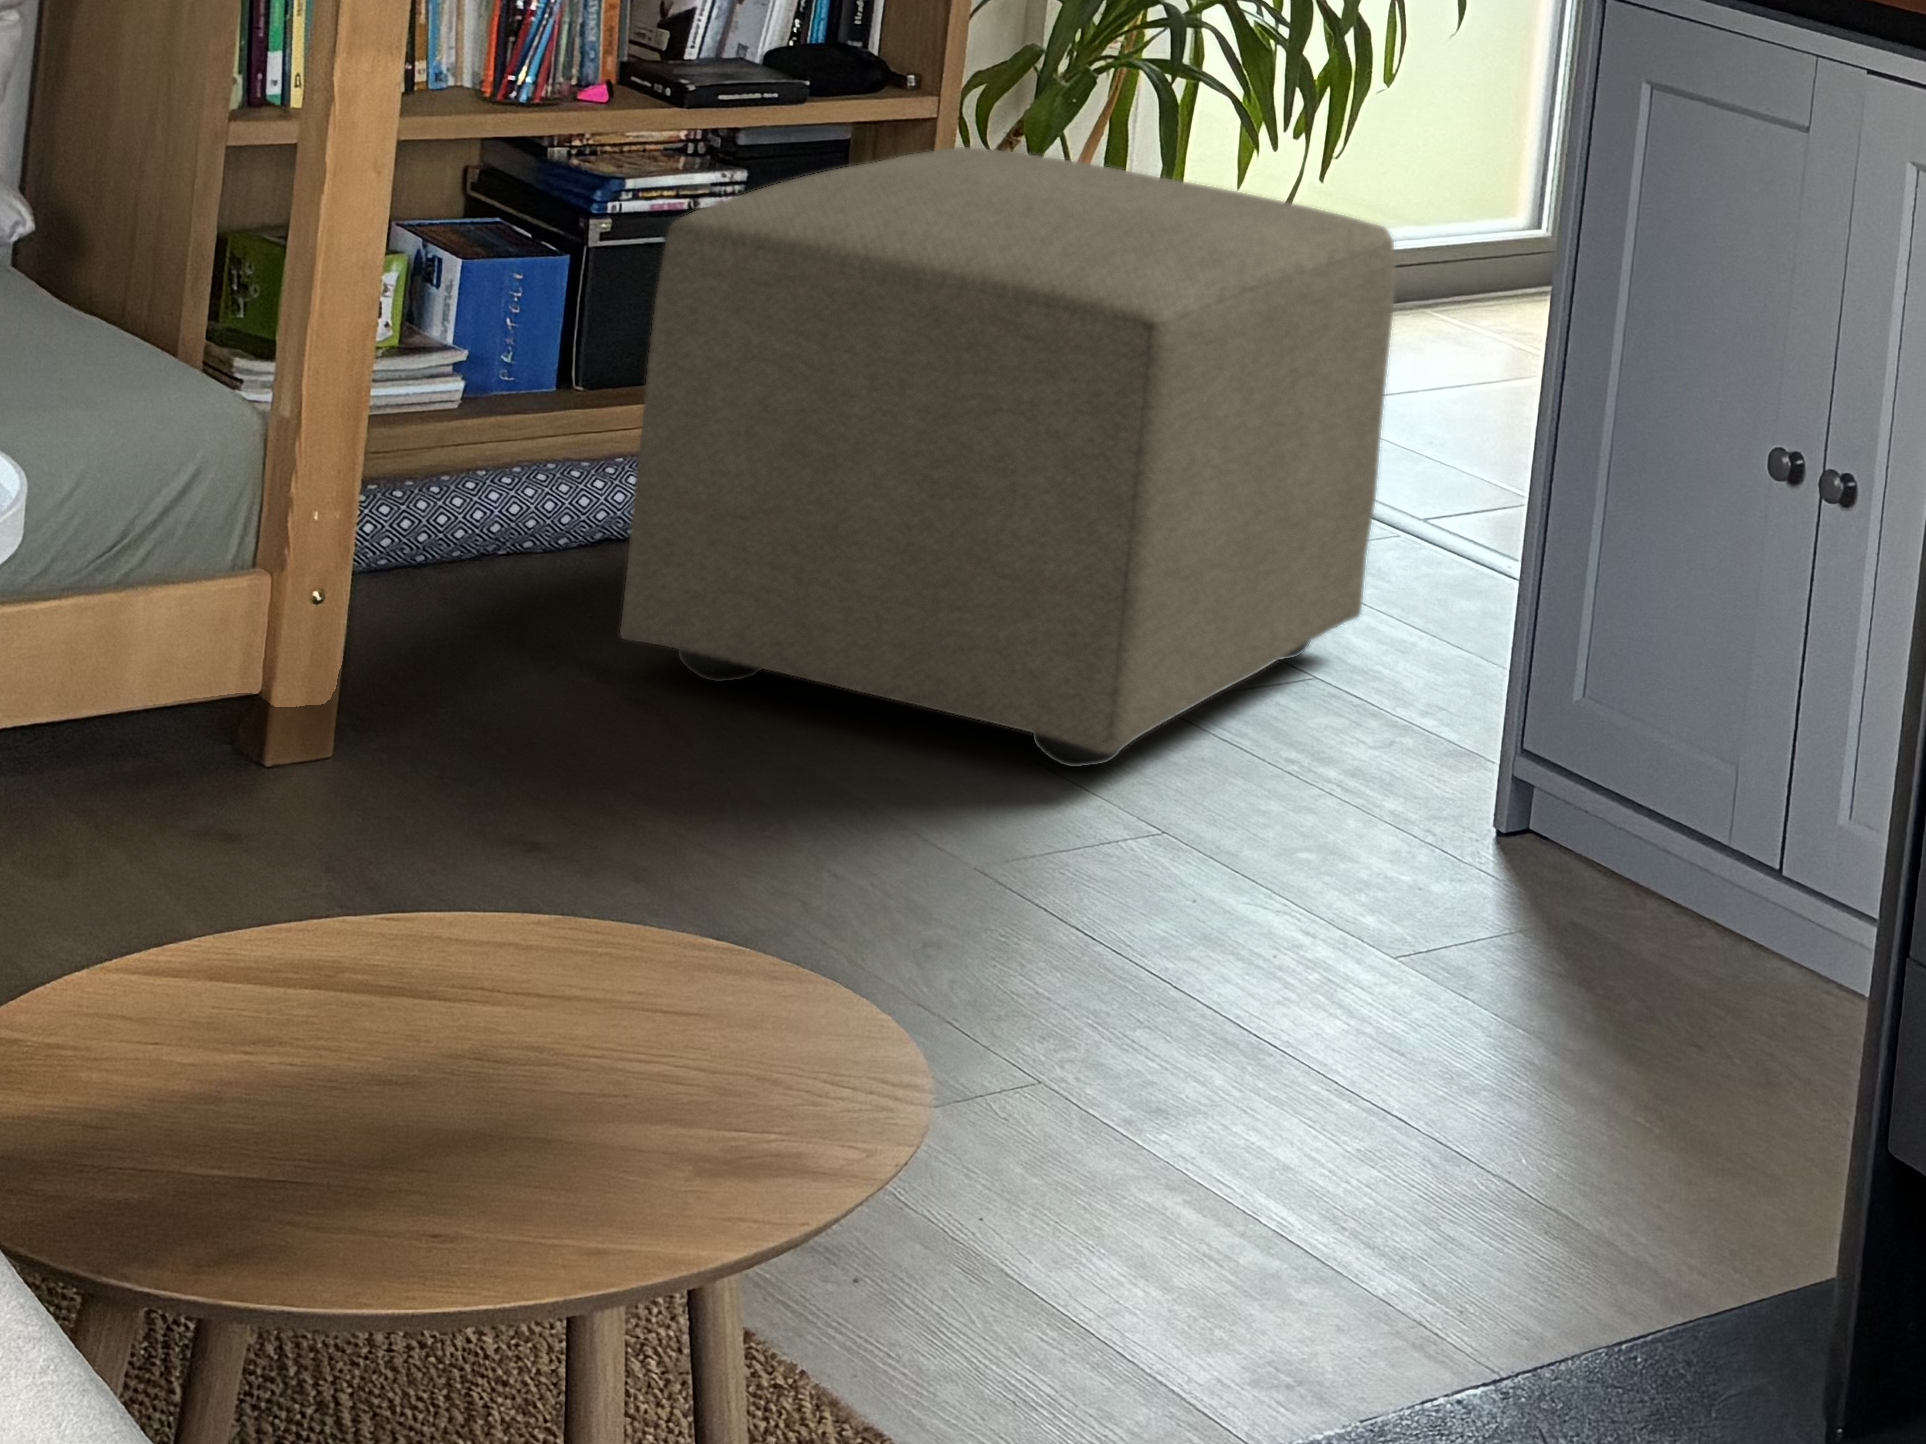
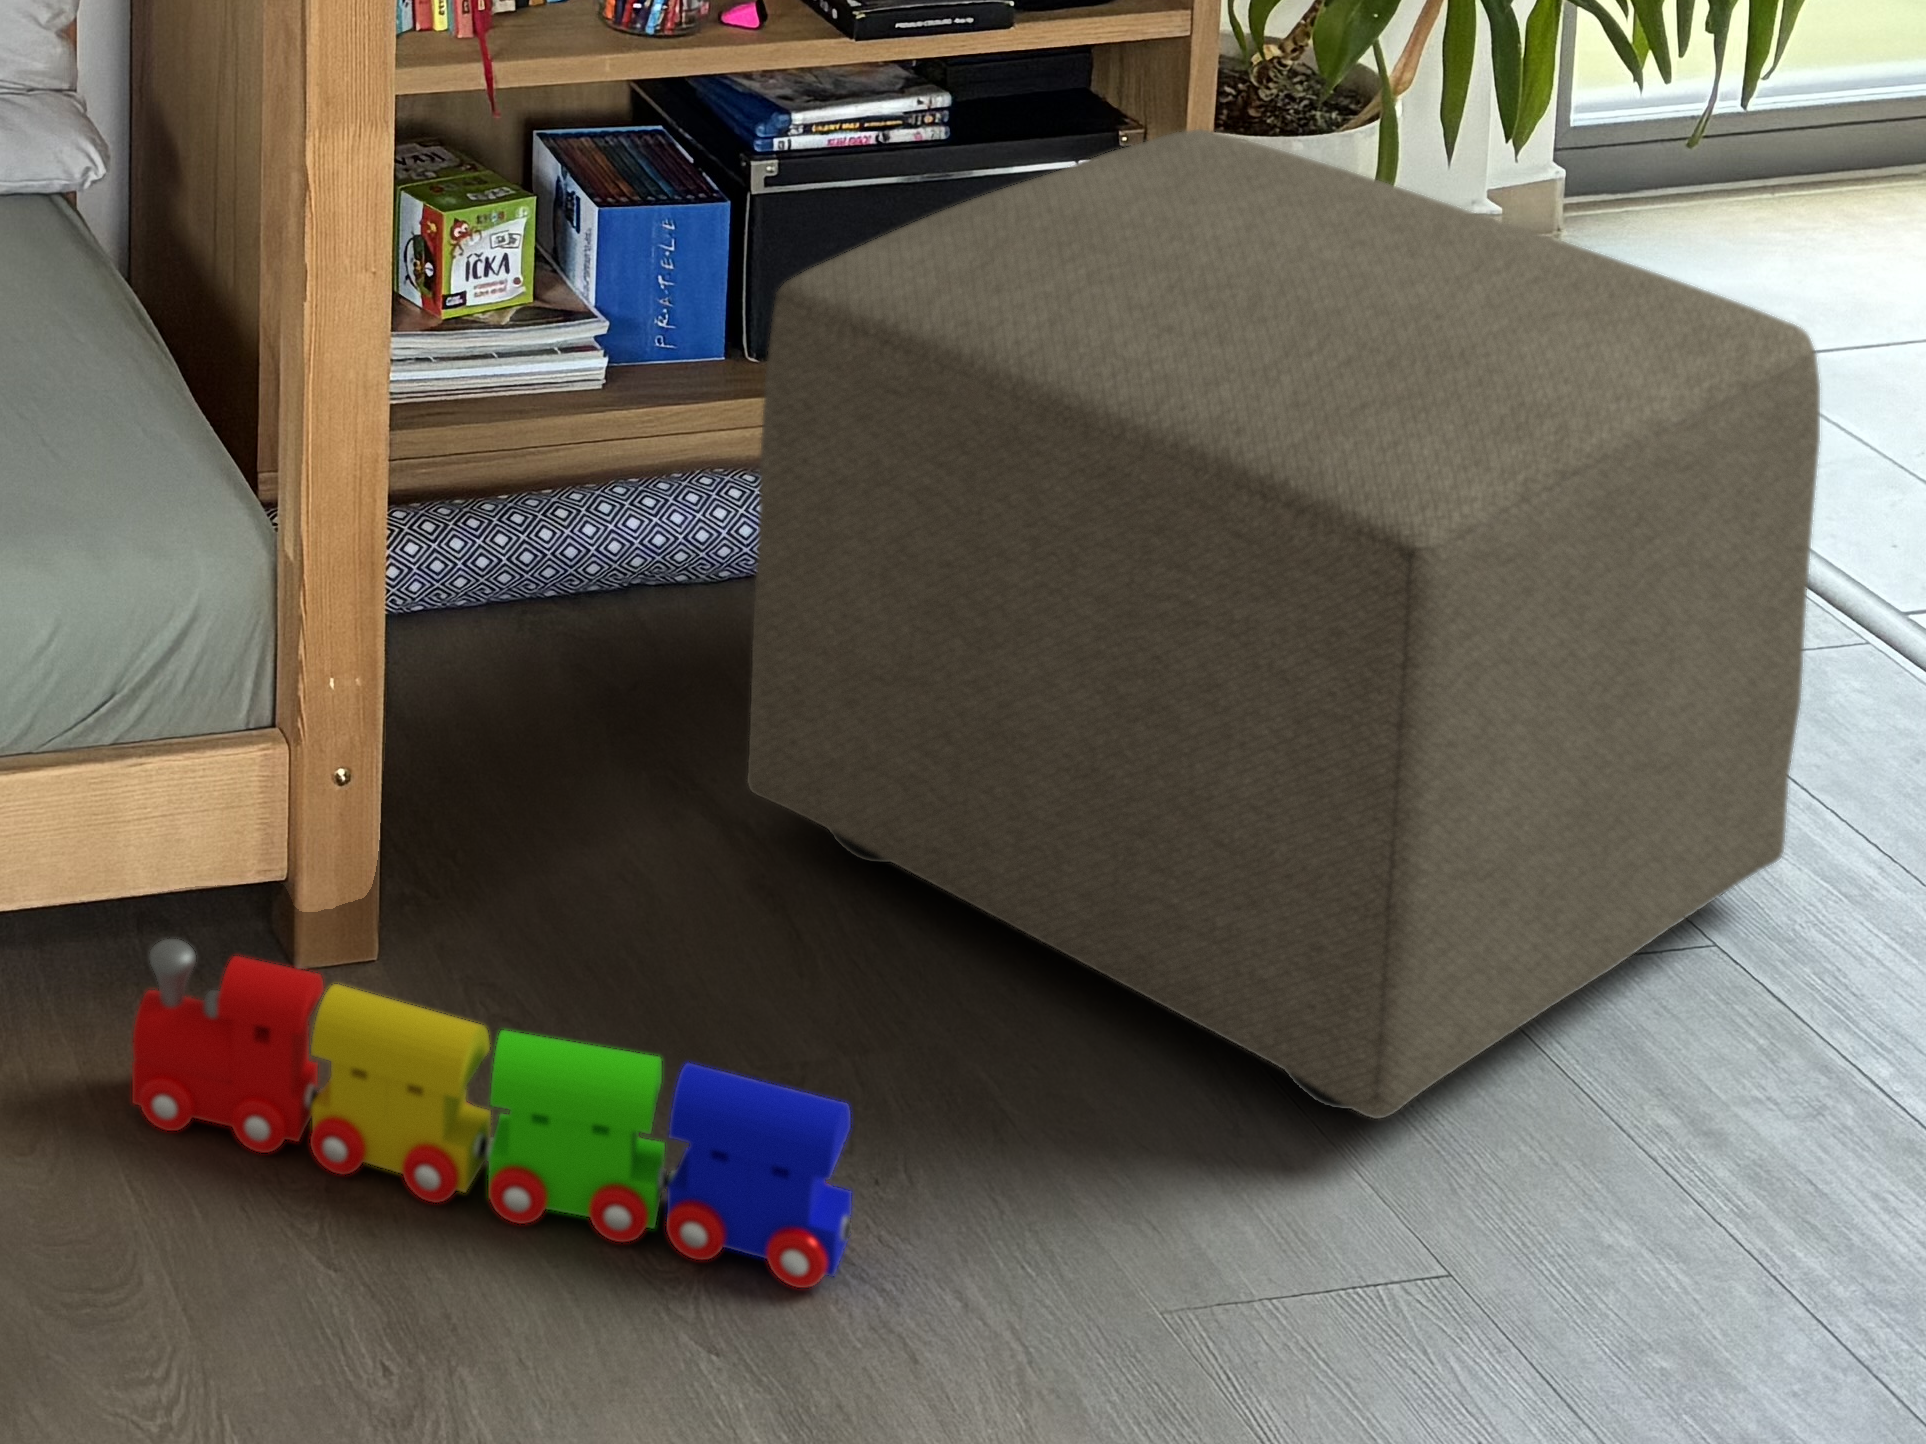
toy train: none [147,709,750,887] -> present [132,939,852,1288]

